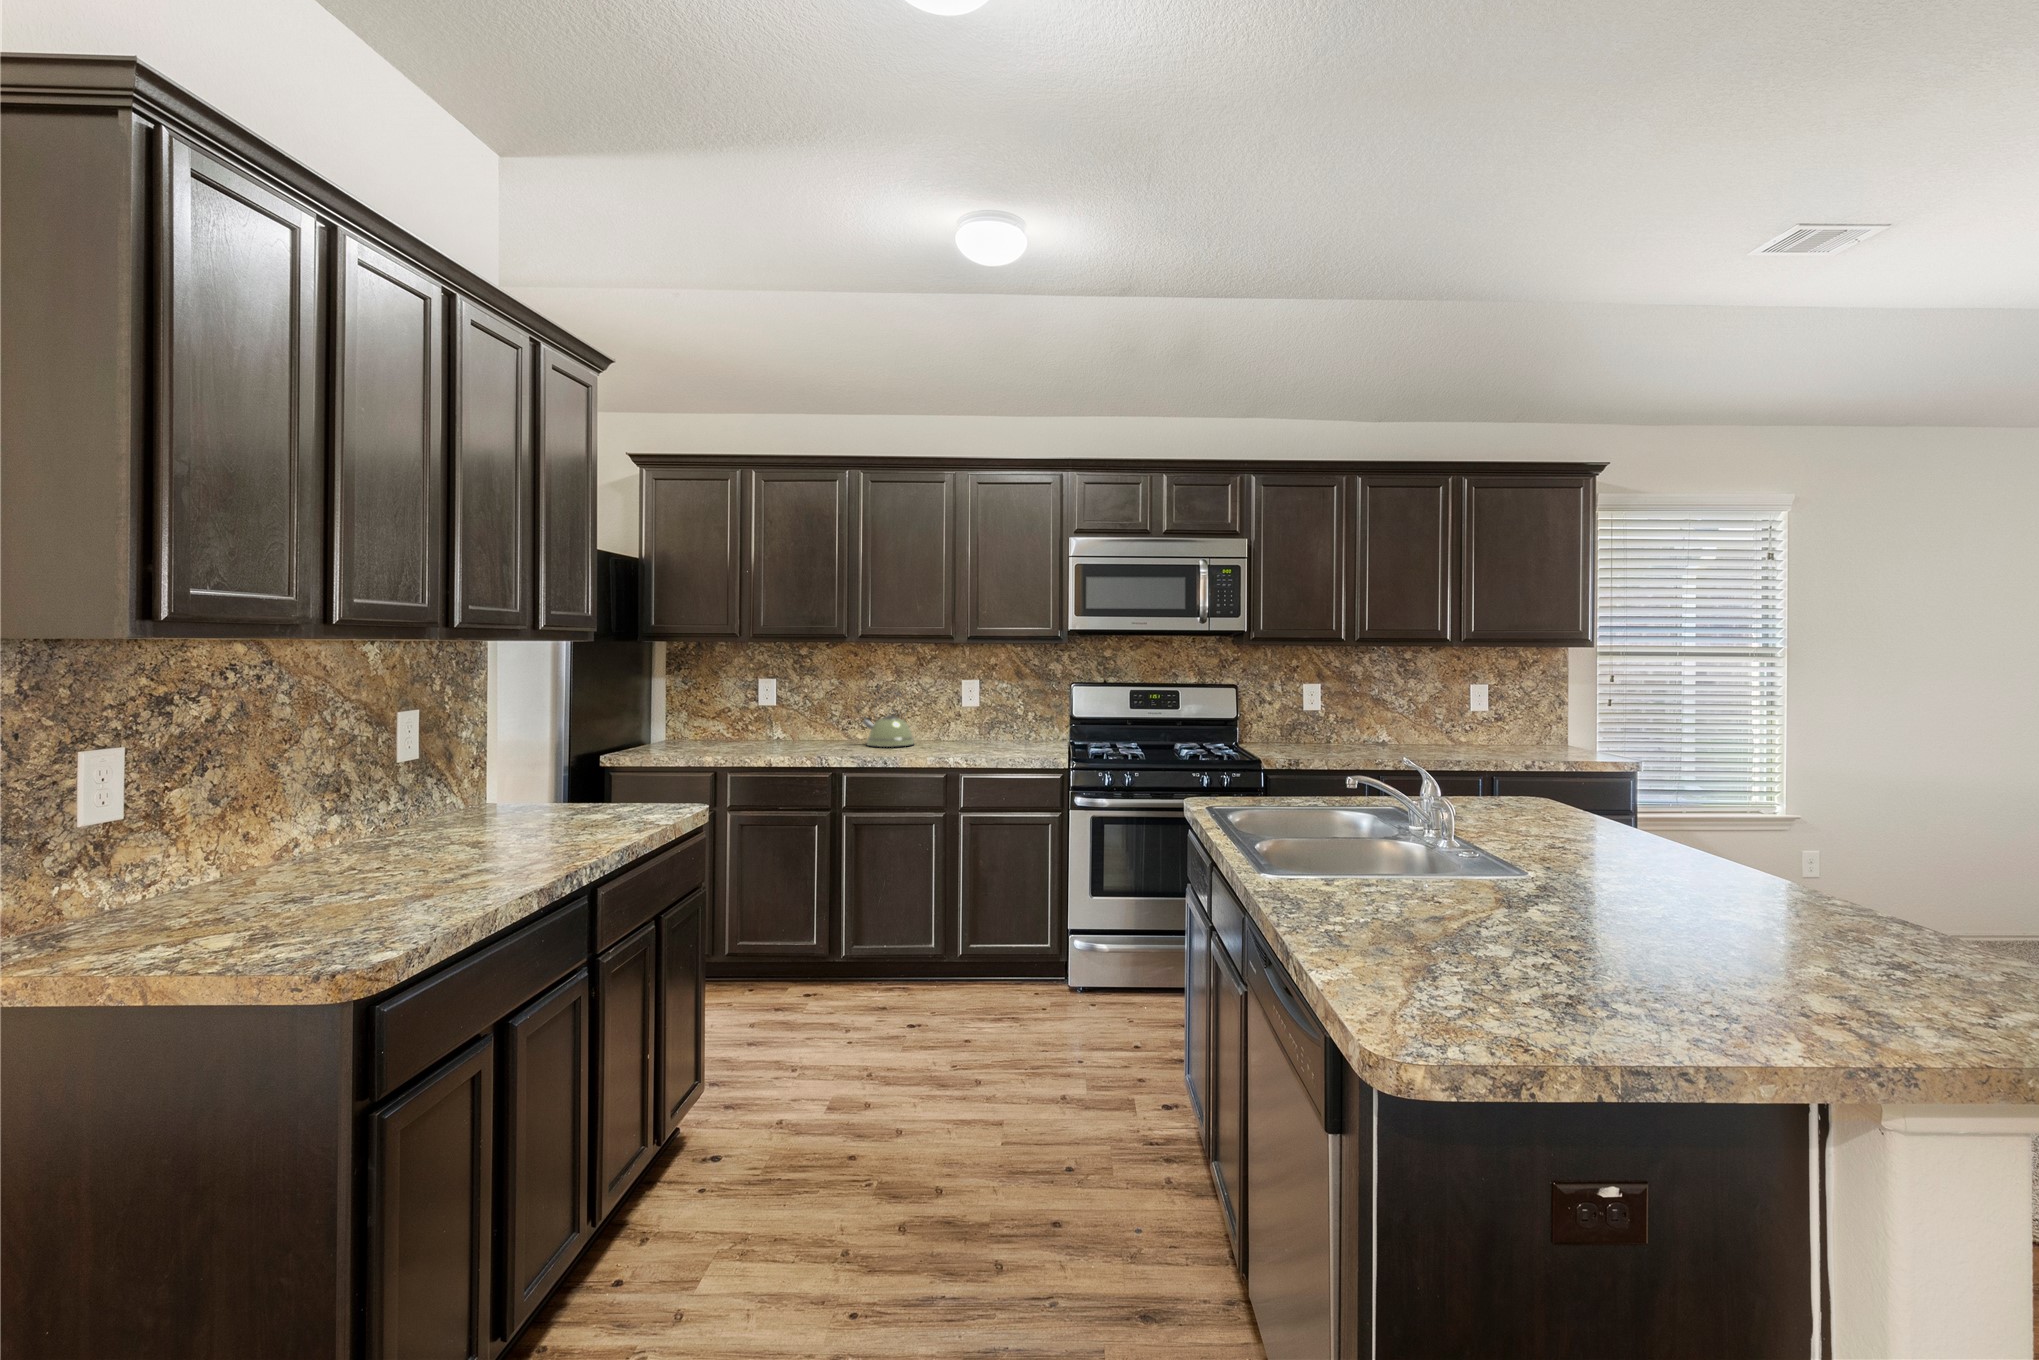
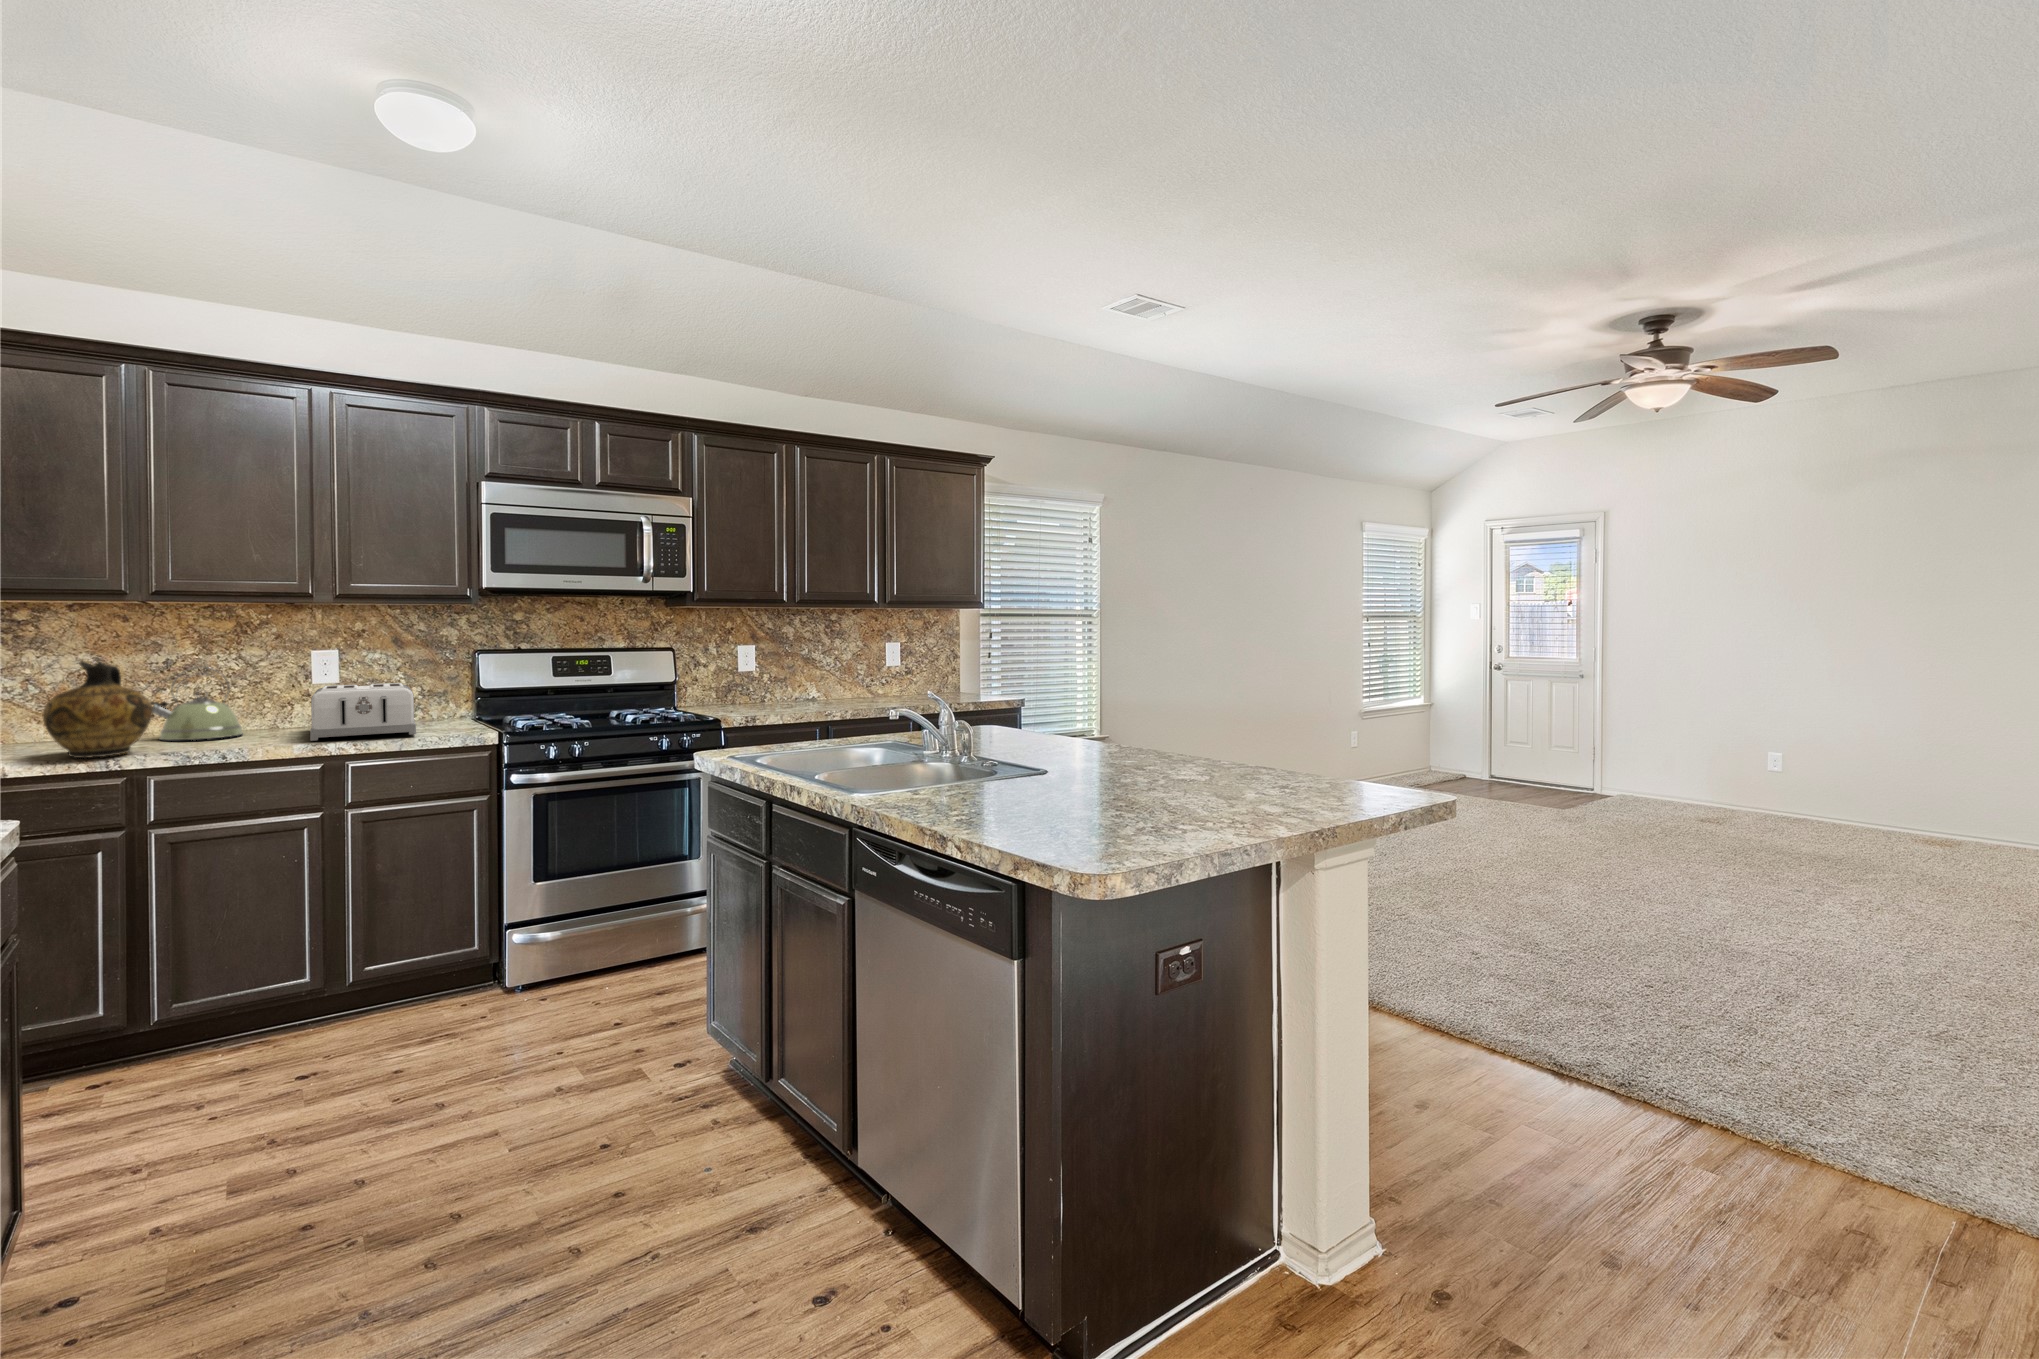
ceramic jug: none [797,686,854,755] -> present [42,661,153,758]
toaster: none [946,710,1022,754] -> present [310,683,416,741]

